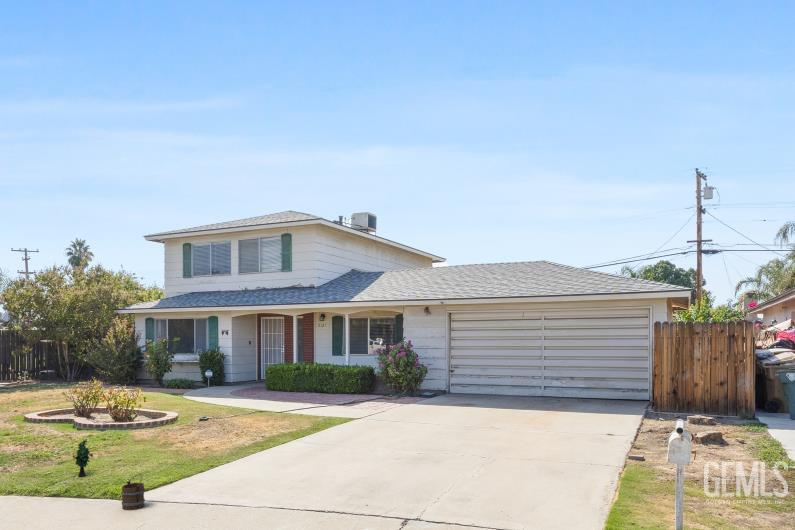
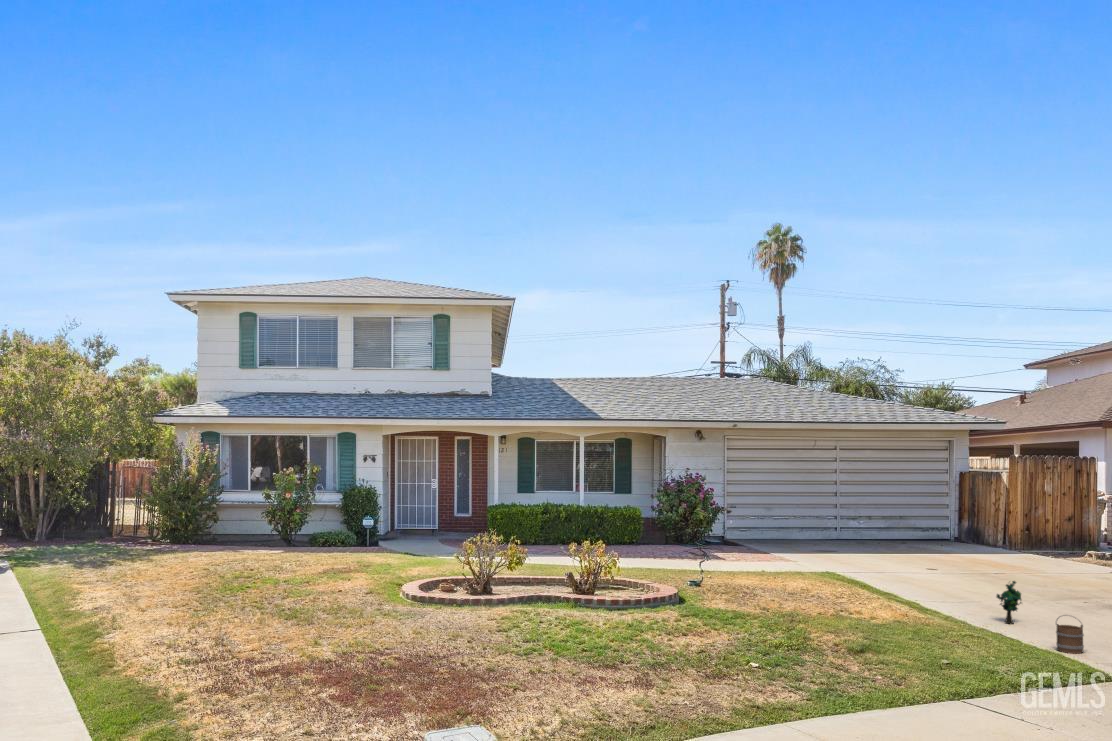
decorative plant: present [73,440,93,477] -> present [997,581,1021,624]

